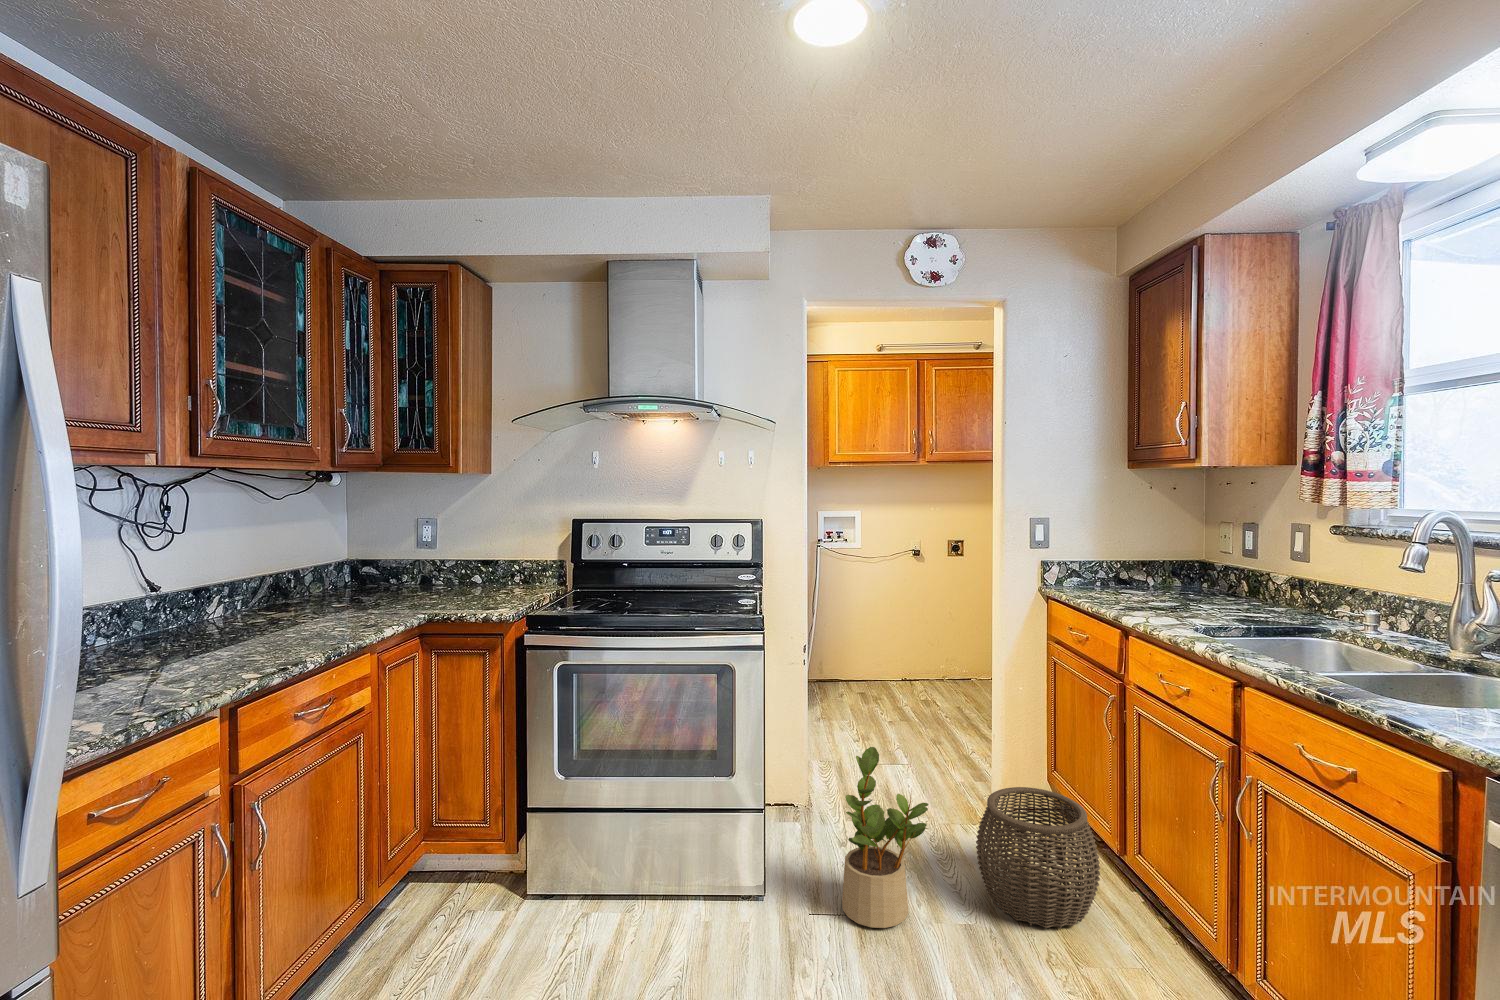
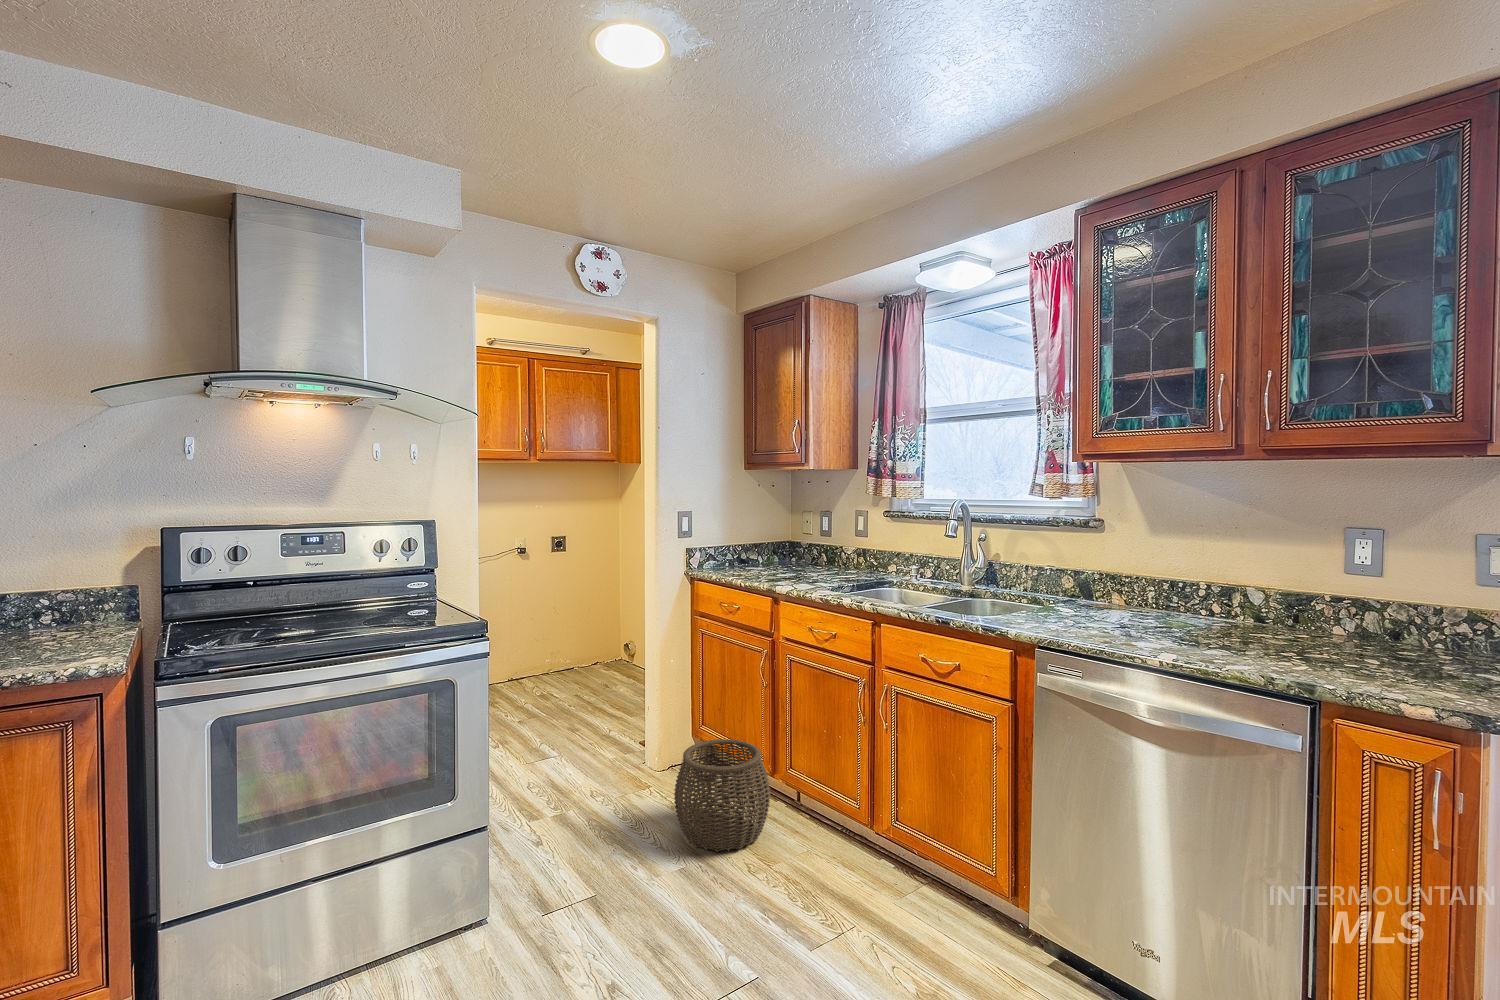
potted plant: present [842,747,929,928] -> none [570,733,653,904]

